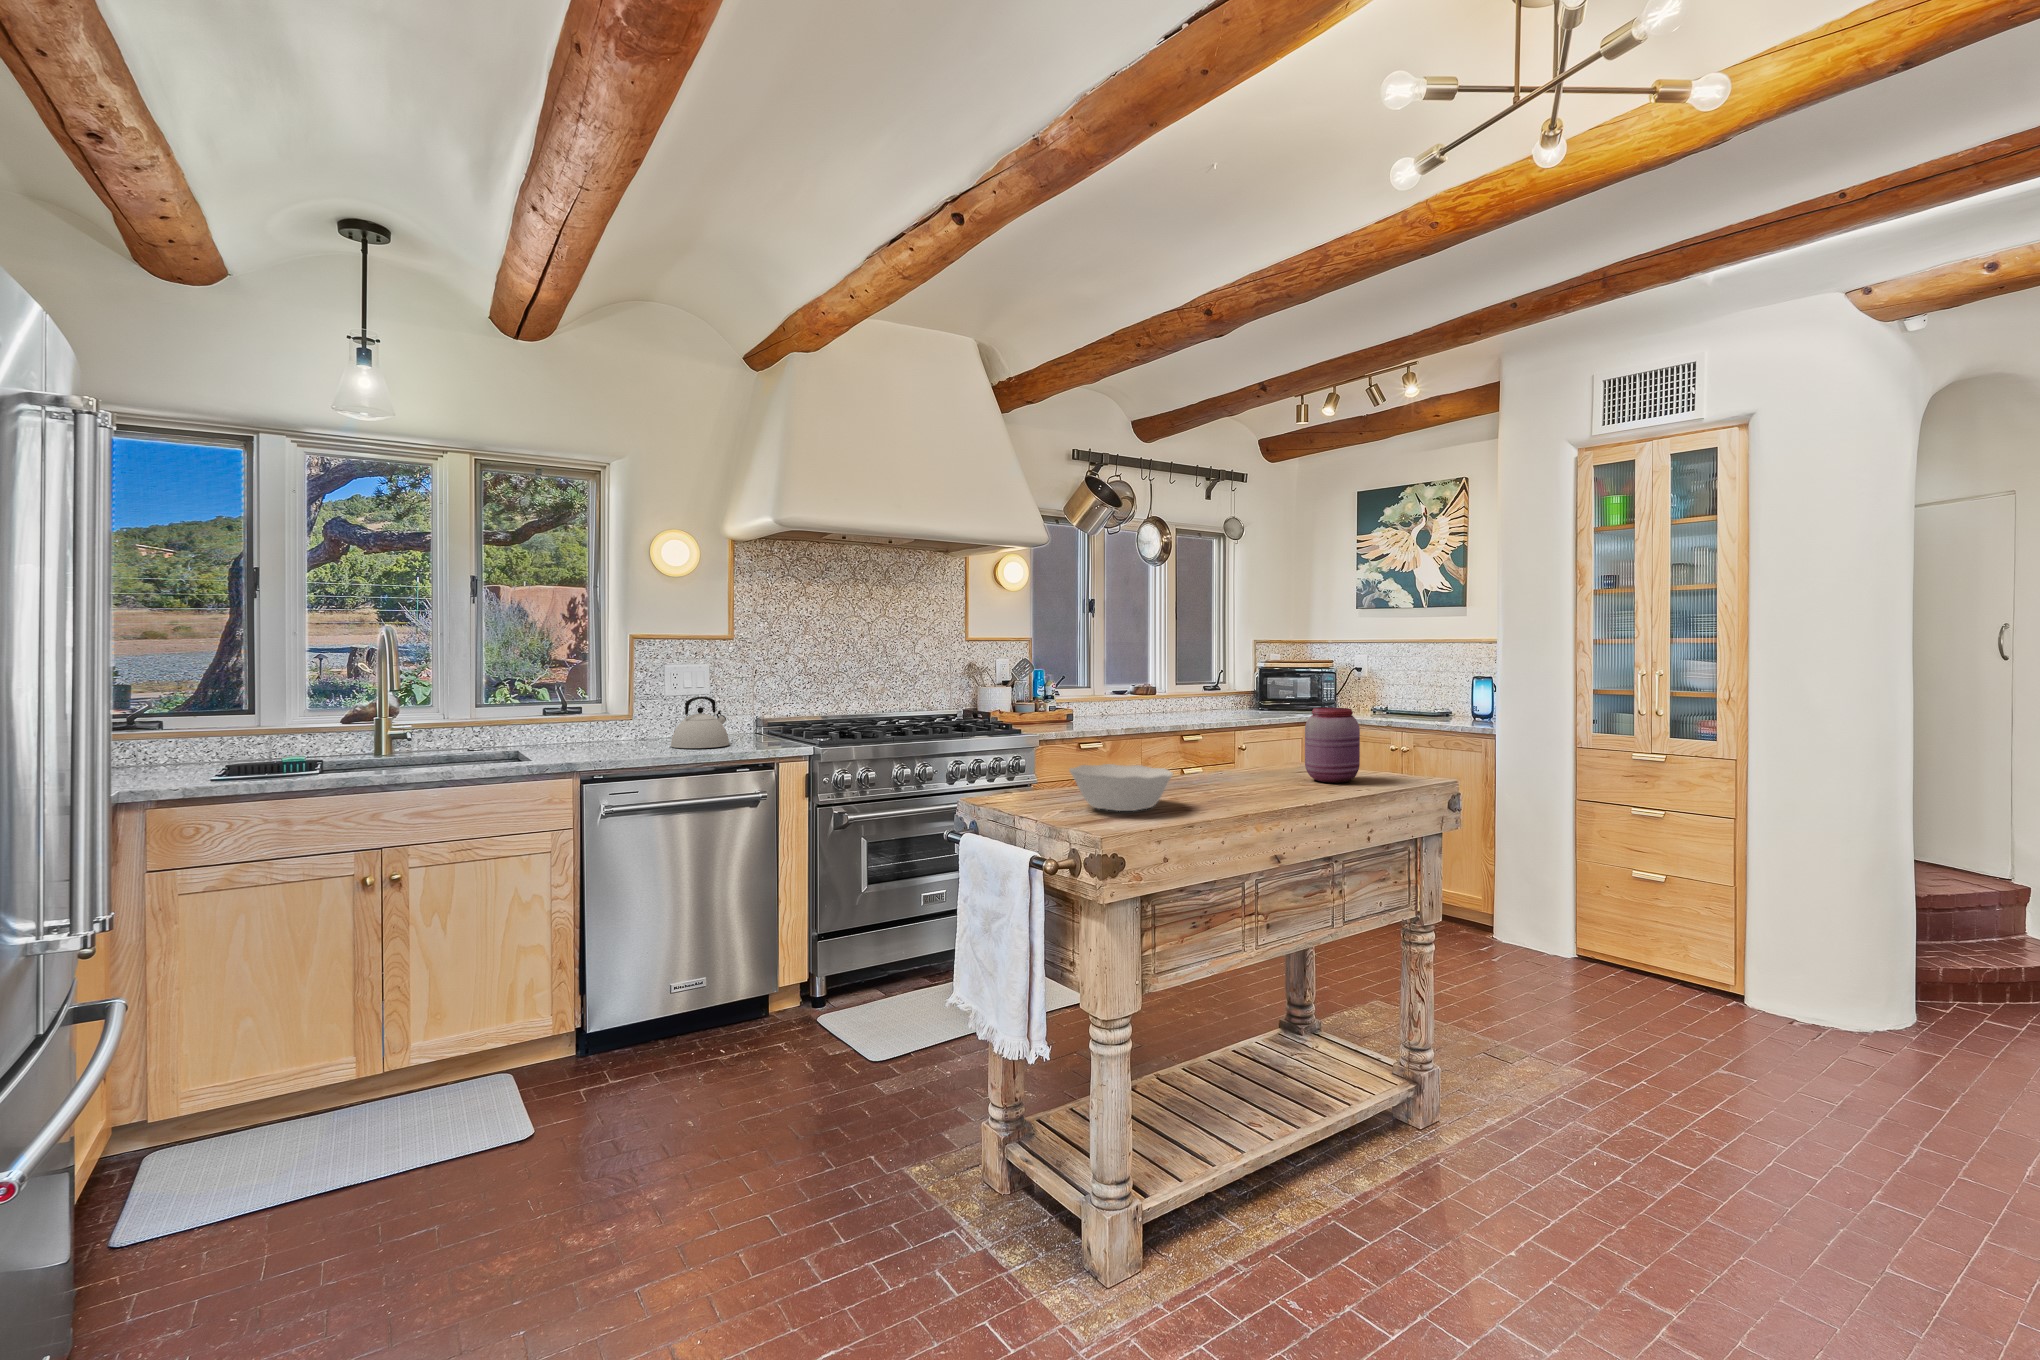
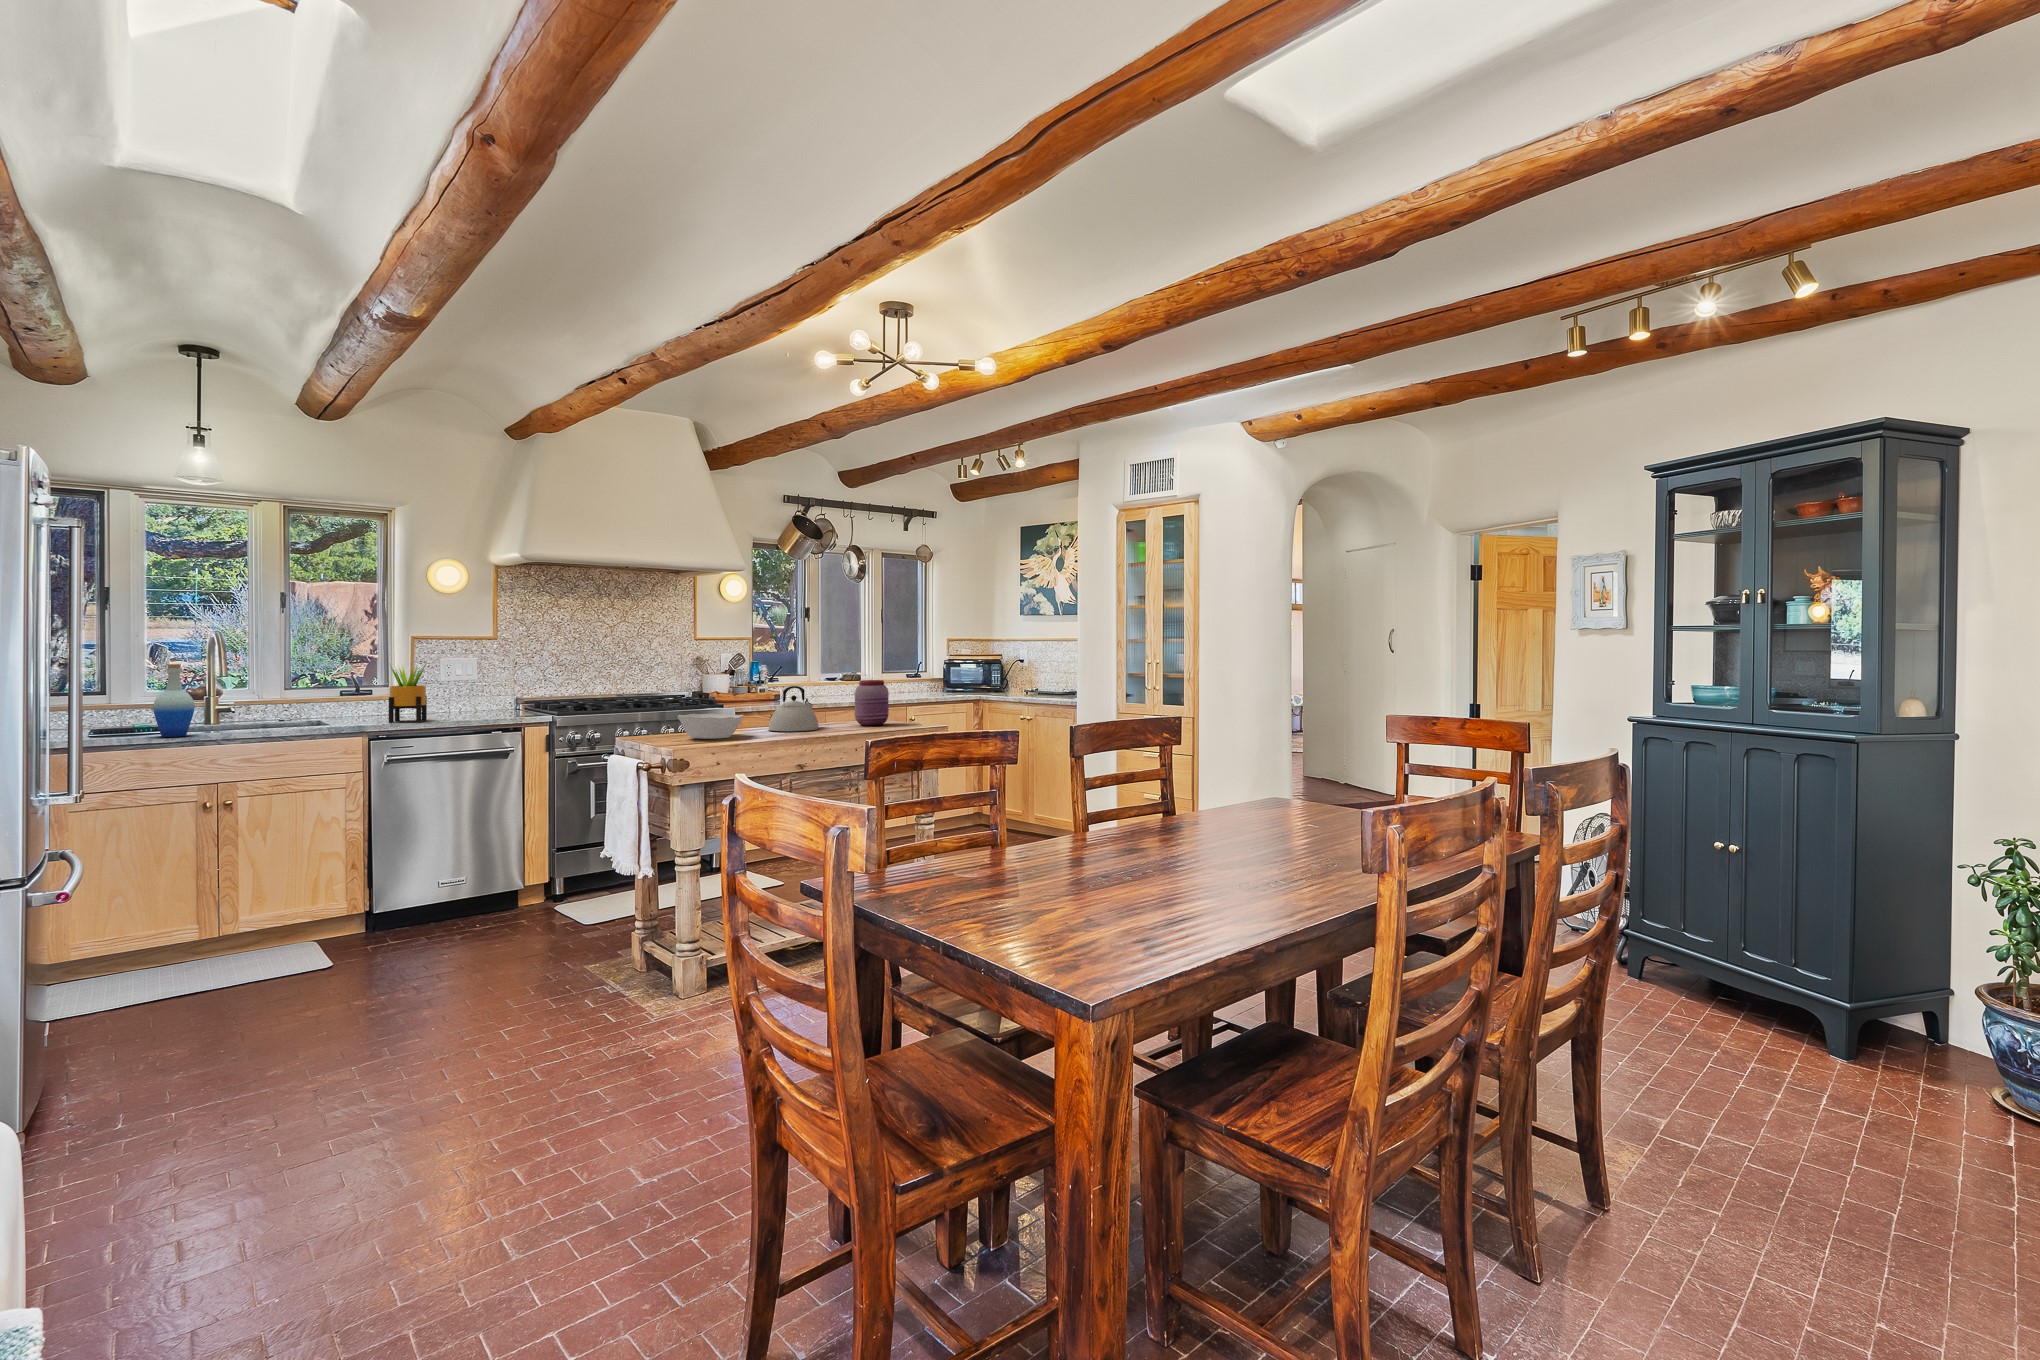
potted plant: none [604,669,655,757] -> present [389,666,427,723]
bottle: none [297,676,354,783] -> present [153,664,195,737]
kettle: present [671,697,729,748] -> present [769,686,819,731]

